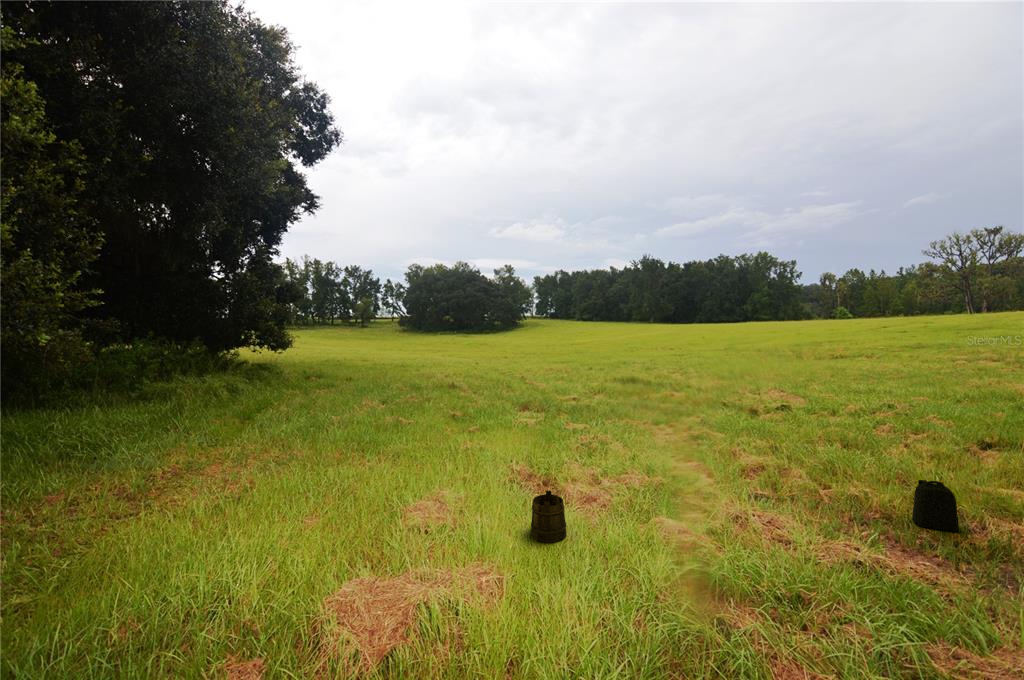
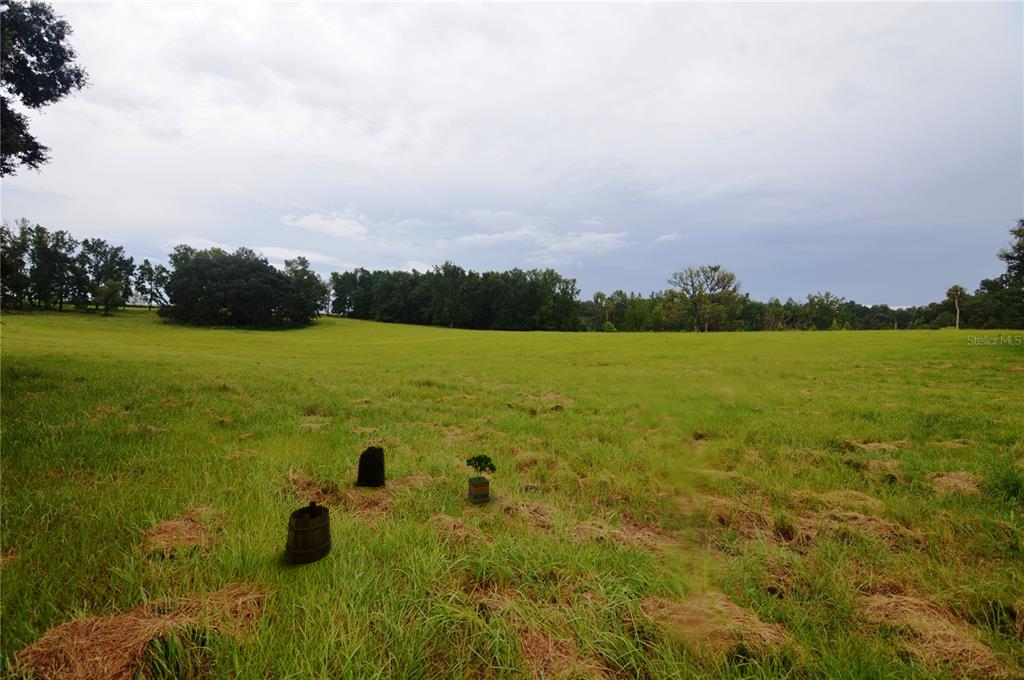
potted tree: none [683,459,720,510] -> present [466,455,496,503]
backpack: present [912,480,959,532] -> present [357,446,385,486]

